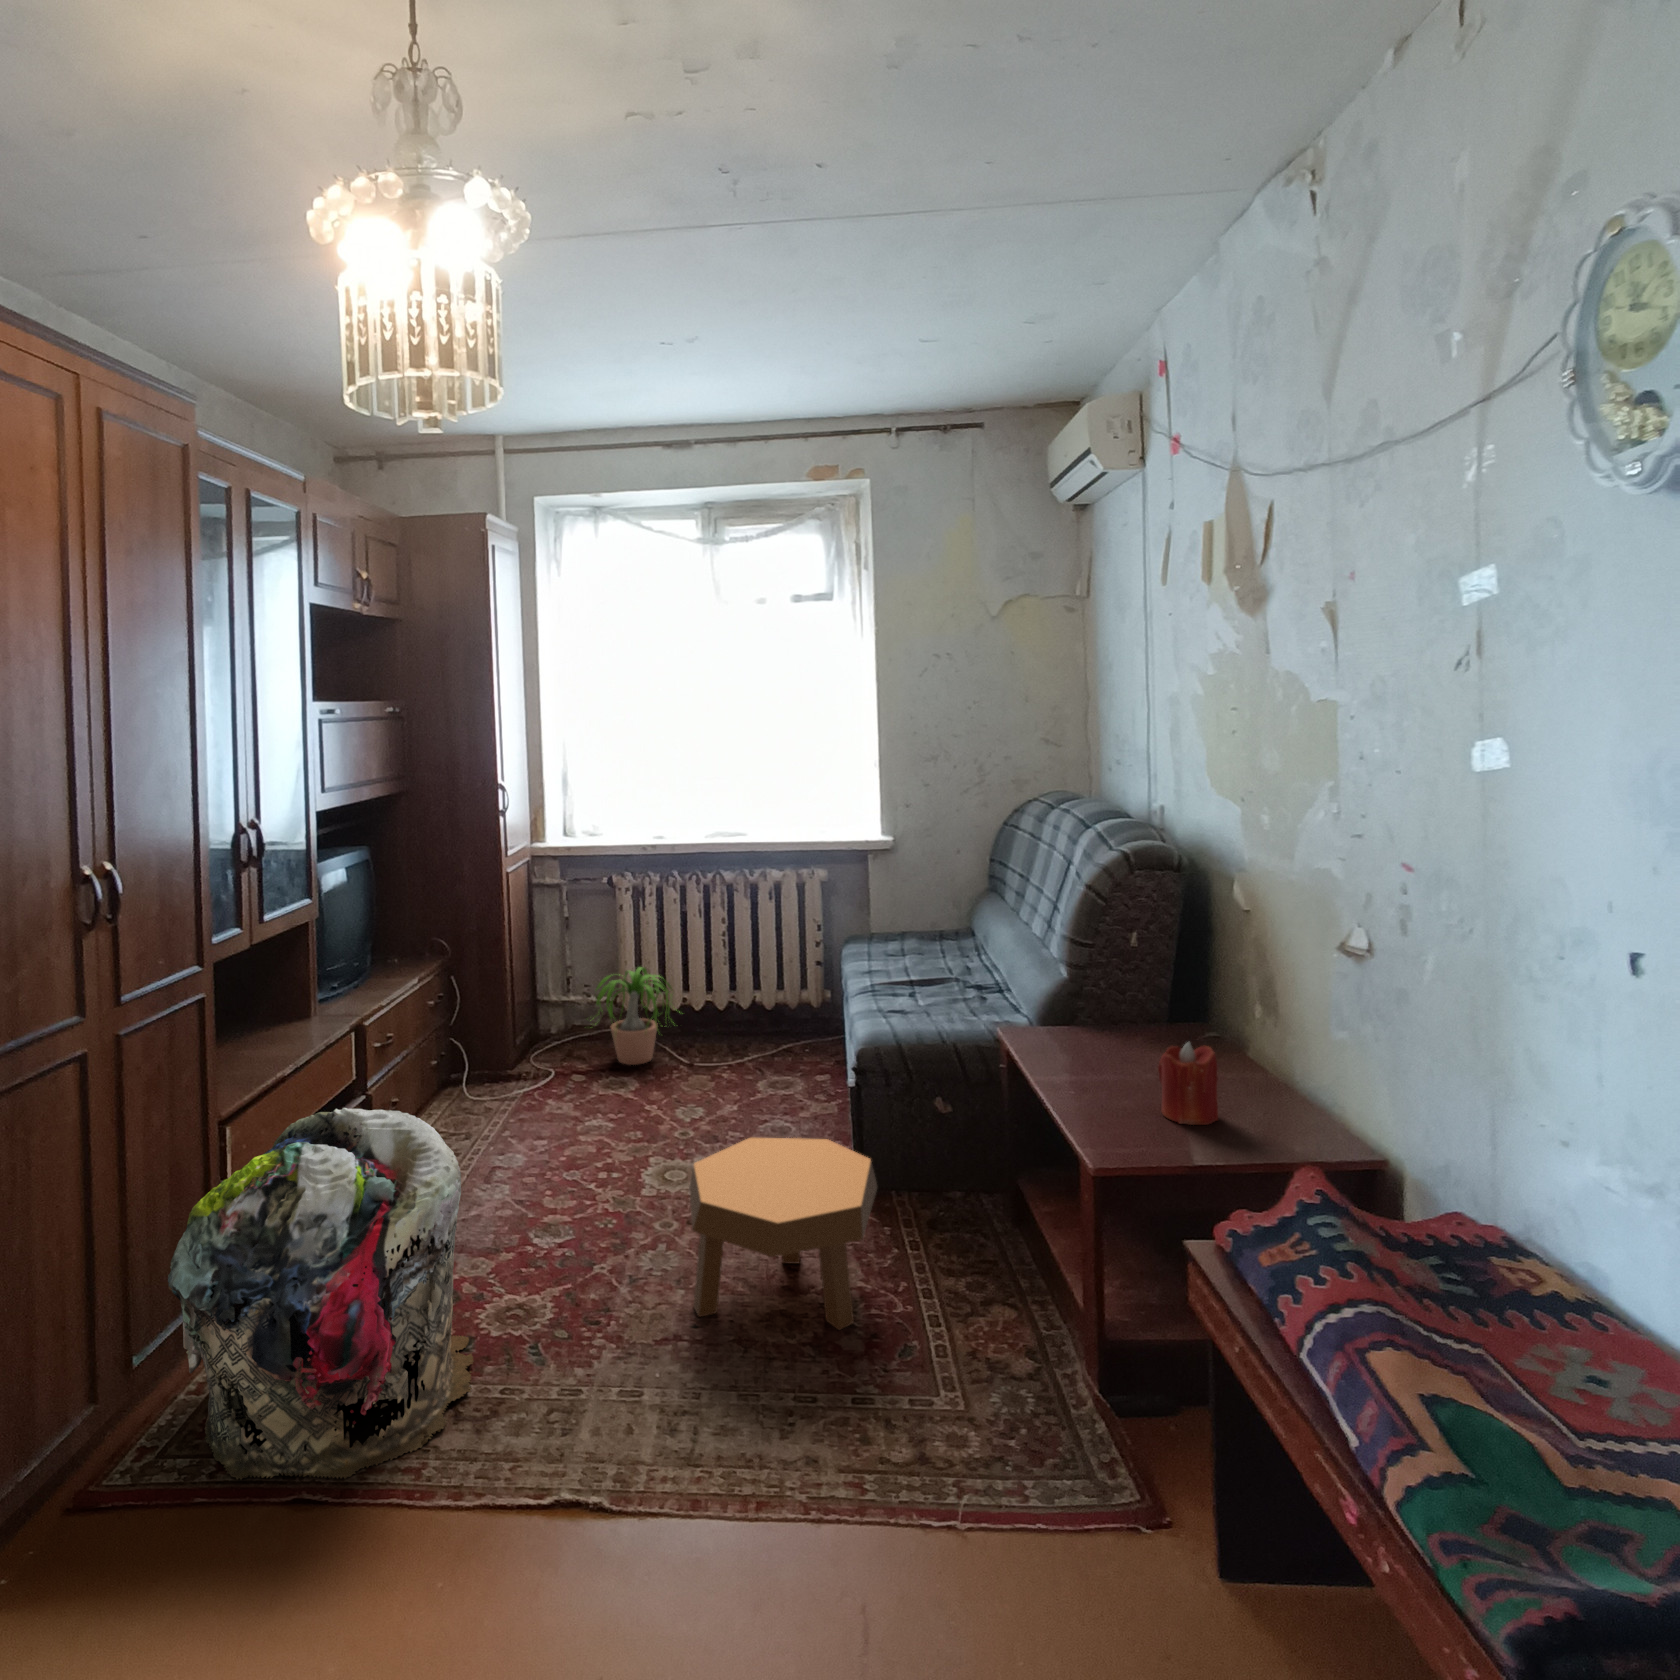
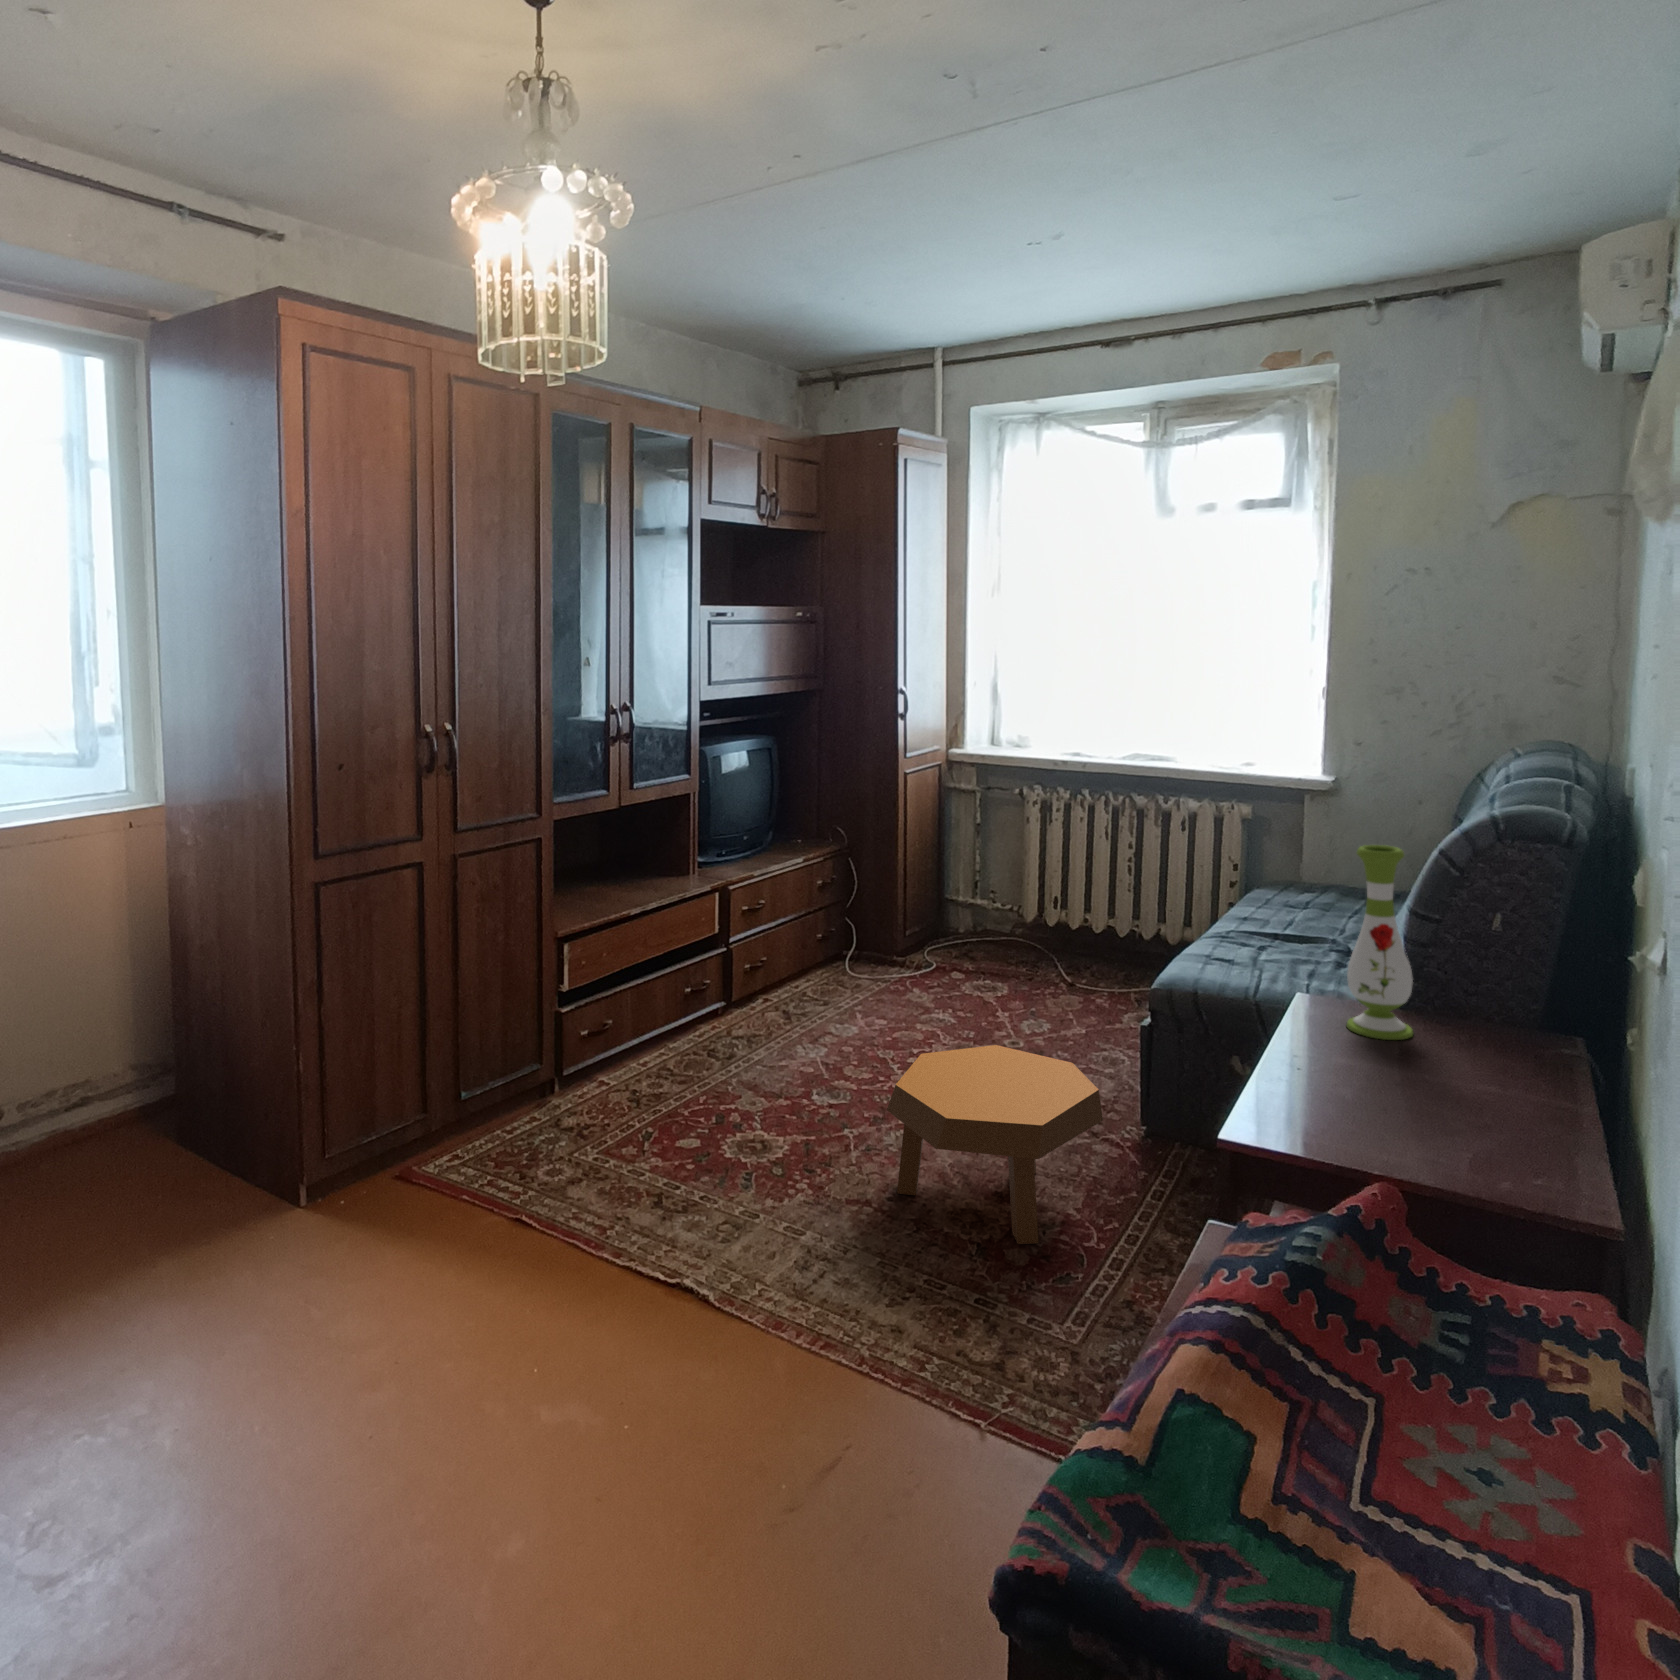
vase: none [1056,907,1106,1065] -> present [1346,845,1413,1040]
potted plant: present [596,967,671,1065] -> none [962,880,1075,977]
candle: present [1158,1042,1218,1125] -> none [1397,1018,1475,1125]
laundry basket: present [168,1108,474,1480] -> none [471,941,707,1215]

